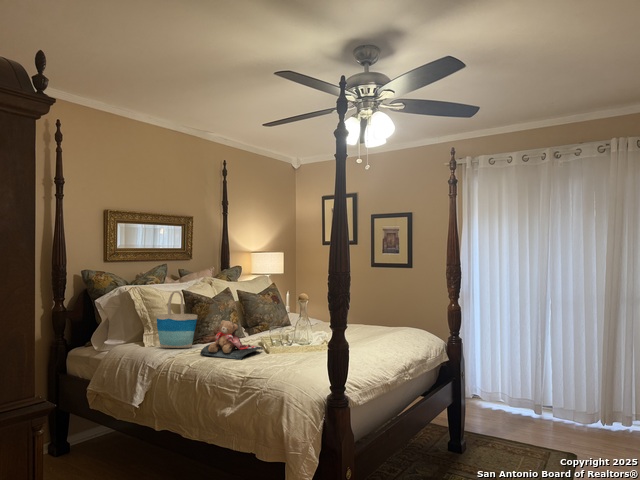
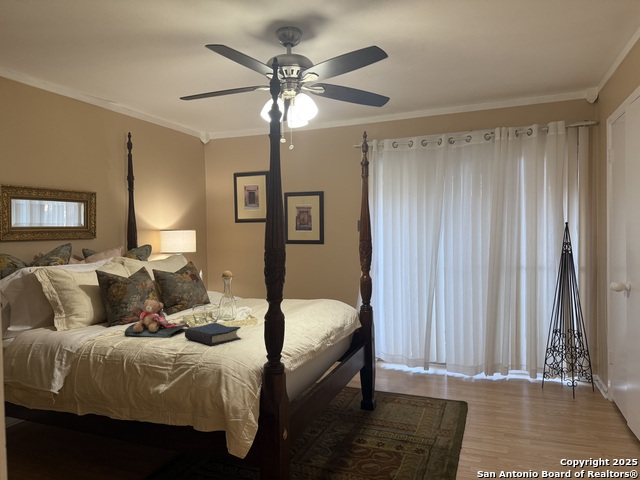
tote bag: present [157,291,198,348] -> none [71,272,117,331]
hardback book: none [255,347,309,372] -> present [185,322,241,346]

